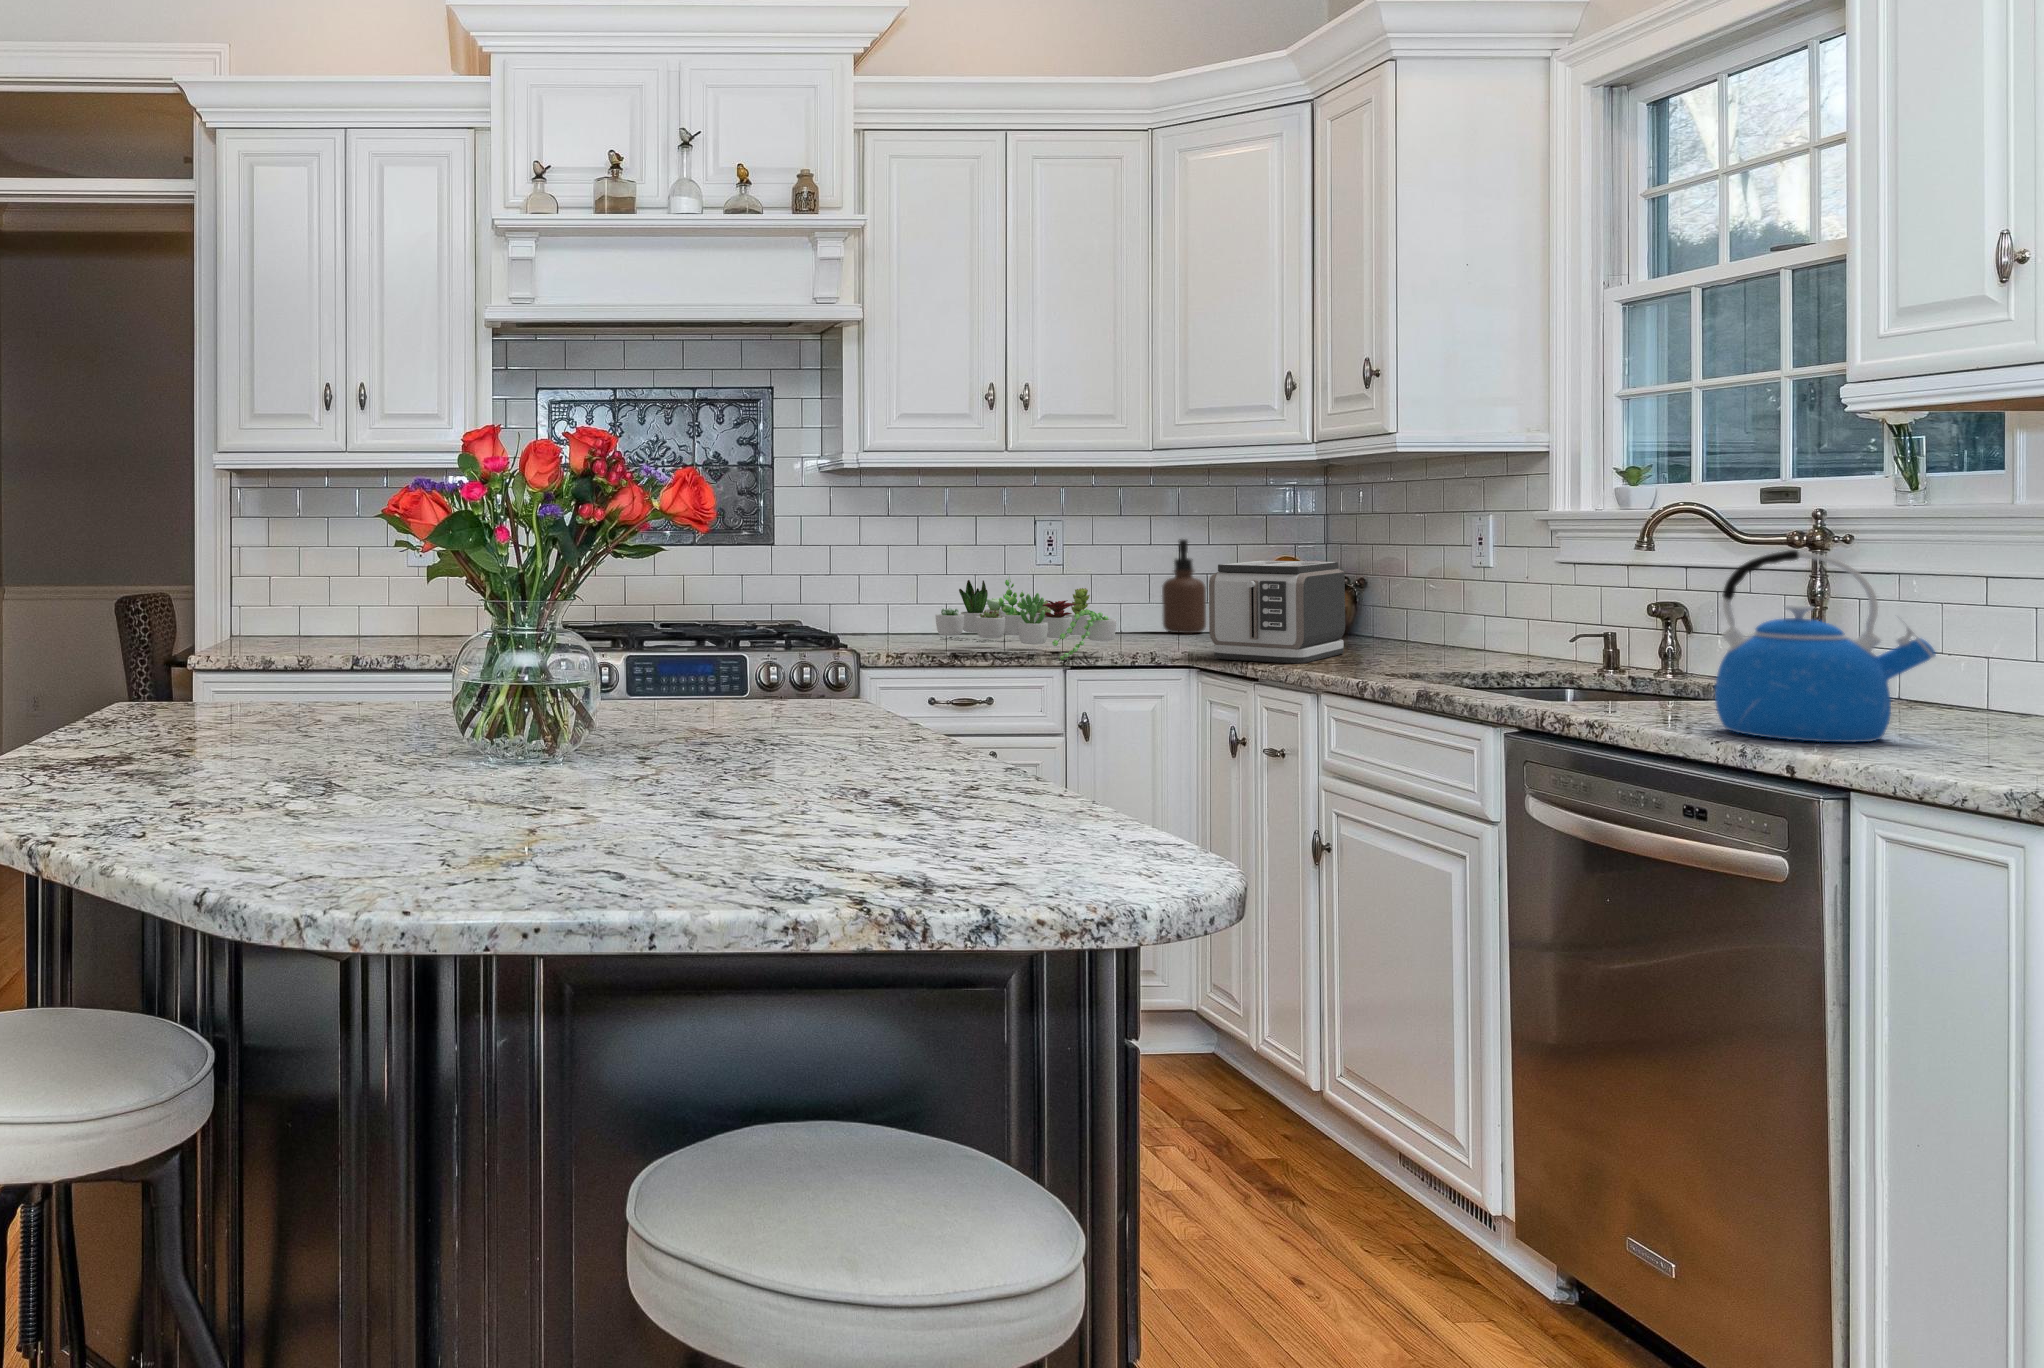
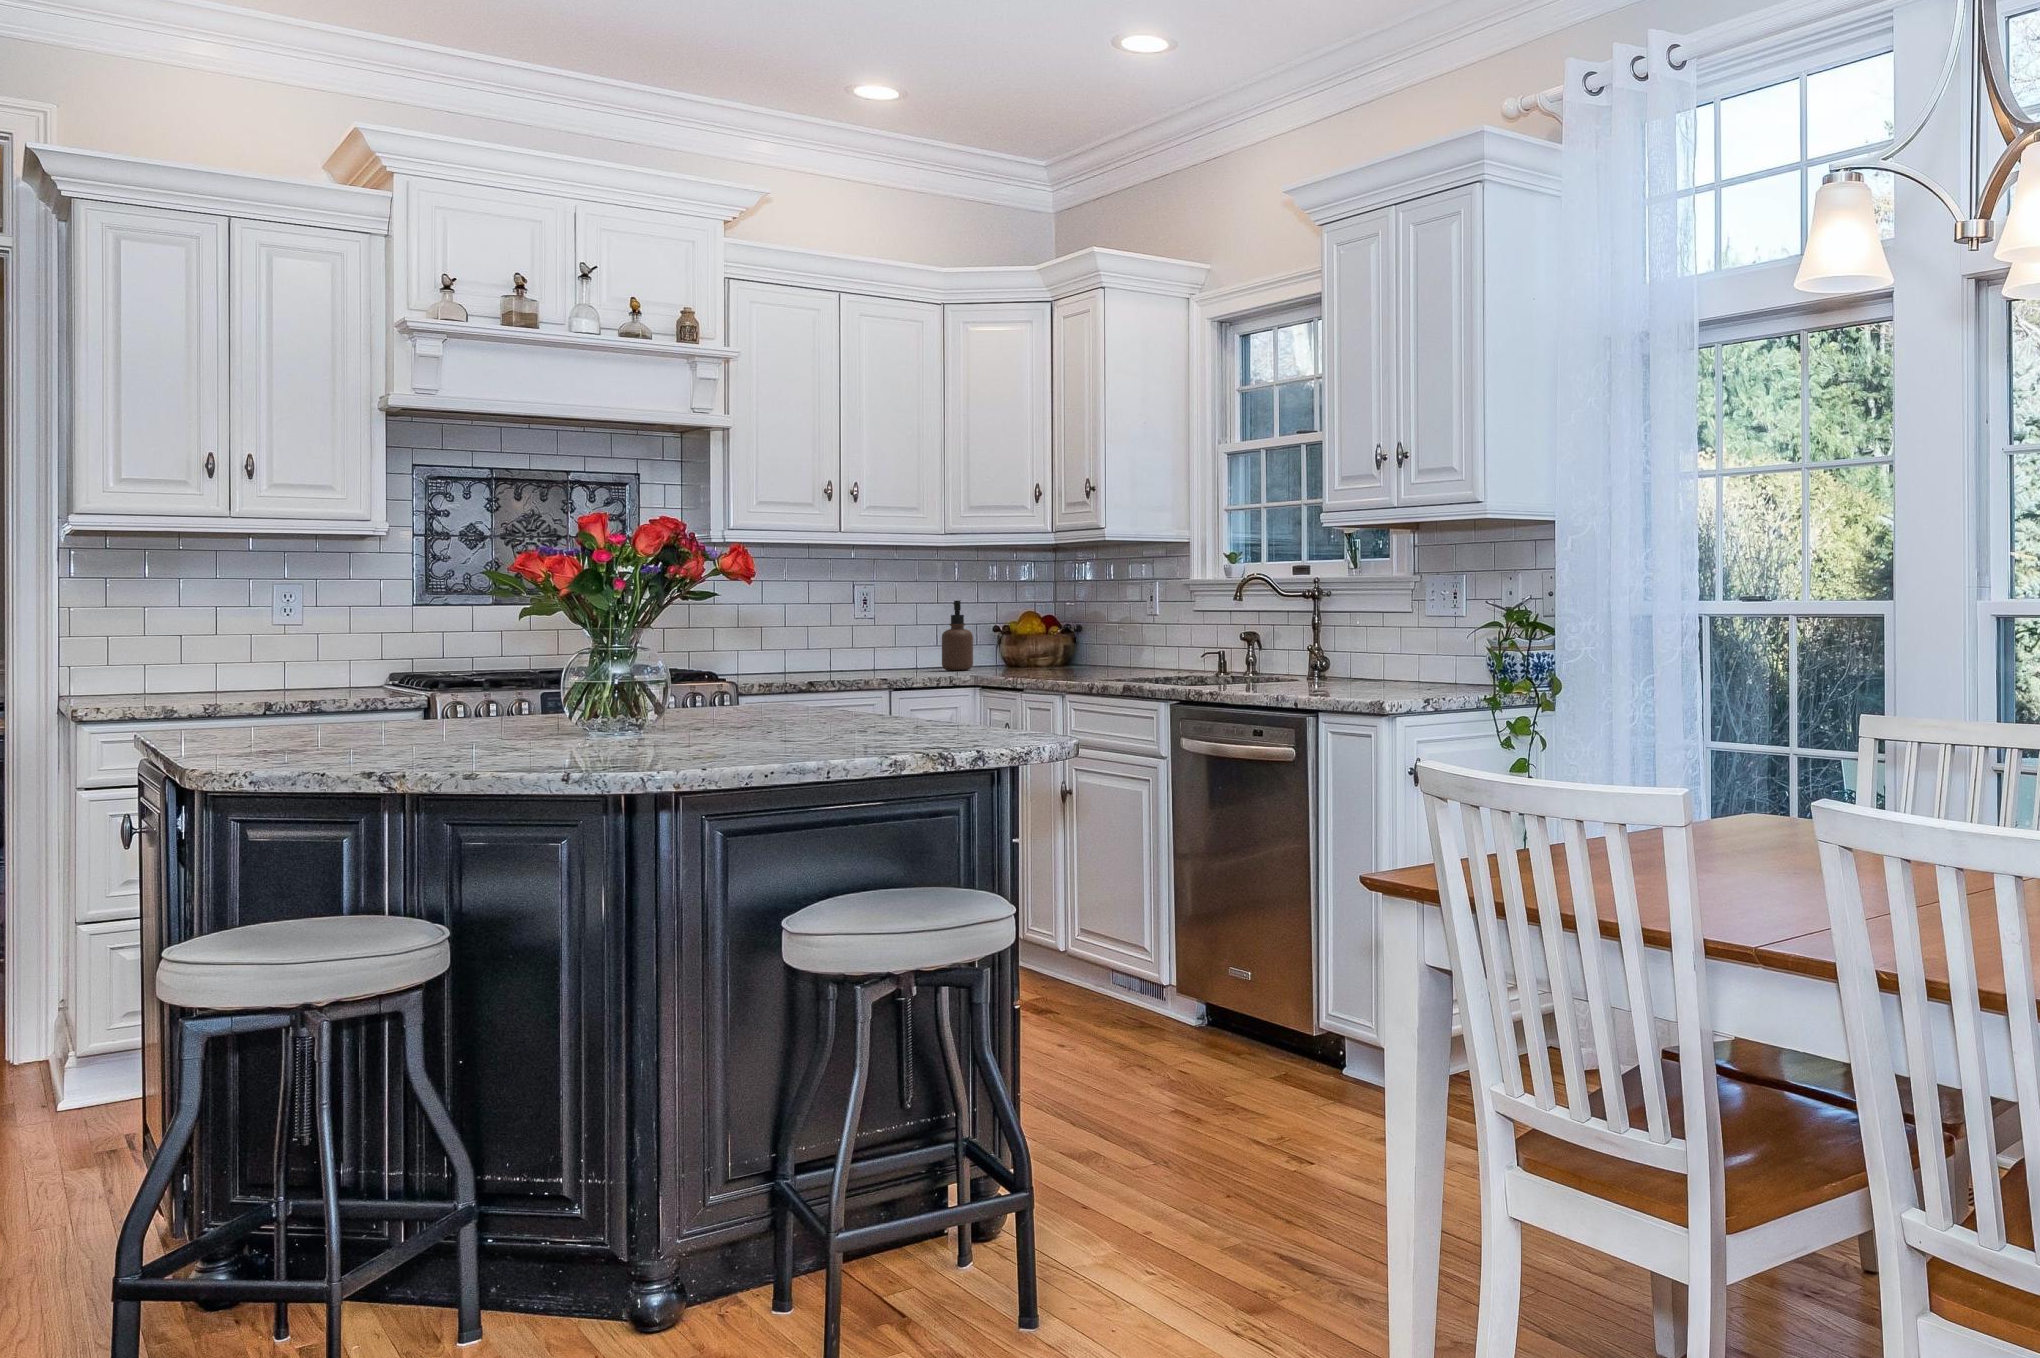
kettle: present [1715,550,1936,742] -> none [1266,598,1351,691]
toaster: present [1209,561,1345,664] -> none [993,613,1074,680]
succulent plant: present [936,580,1116,660] -> none [787,625,930,686]

